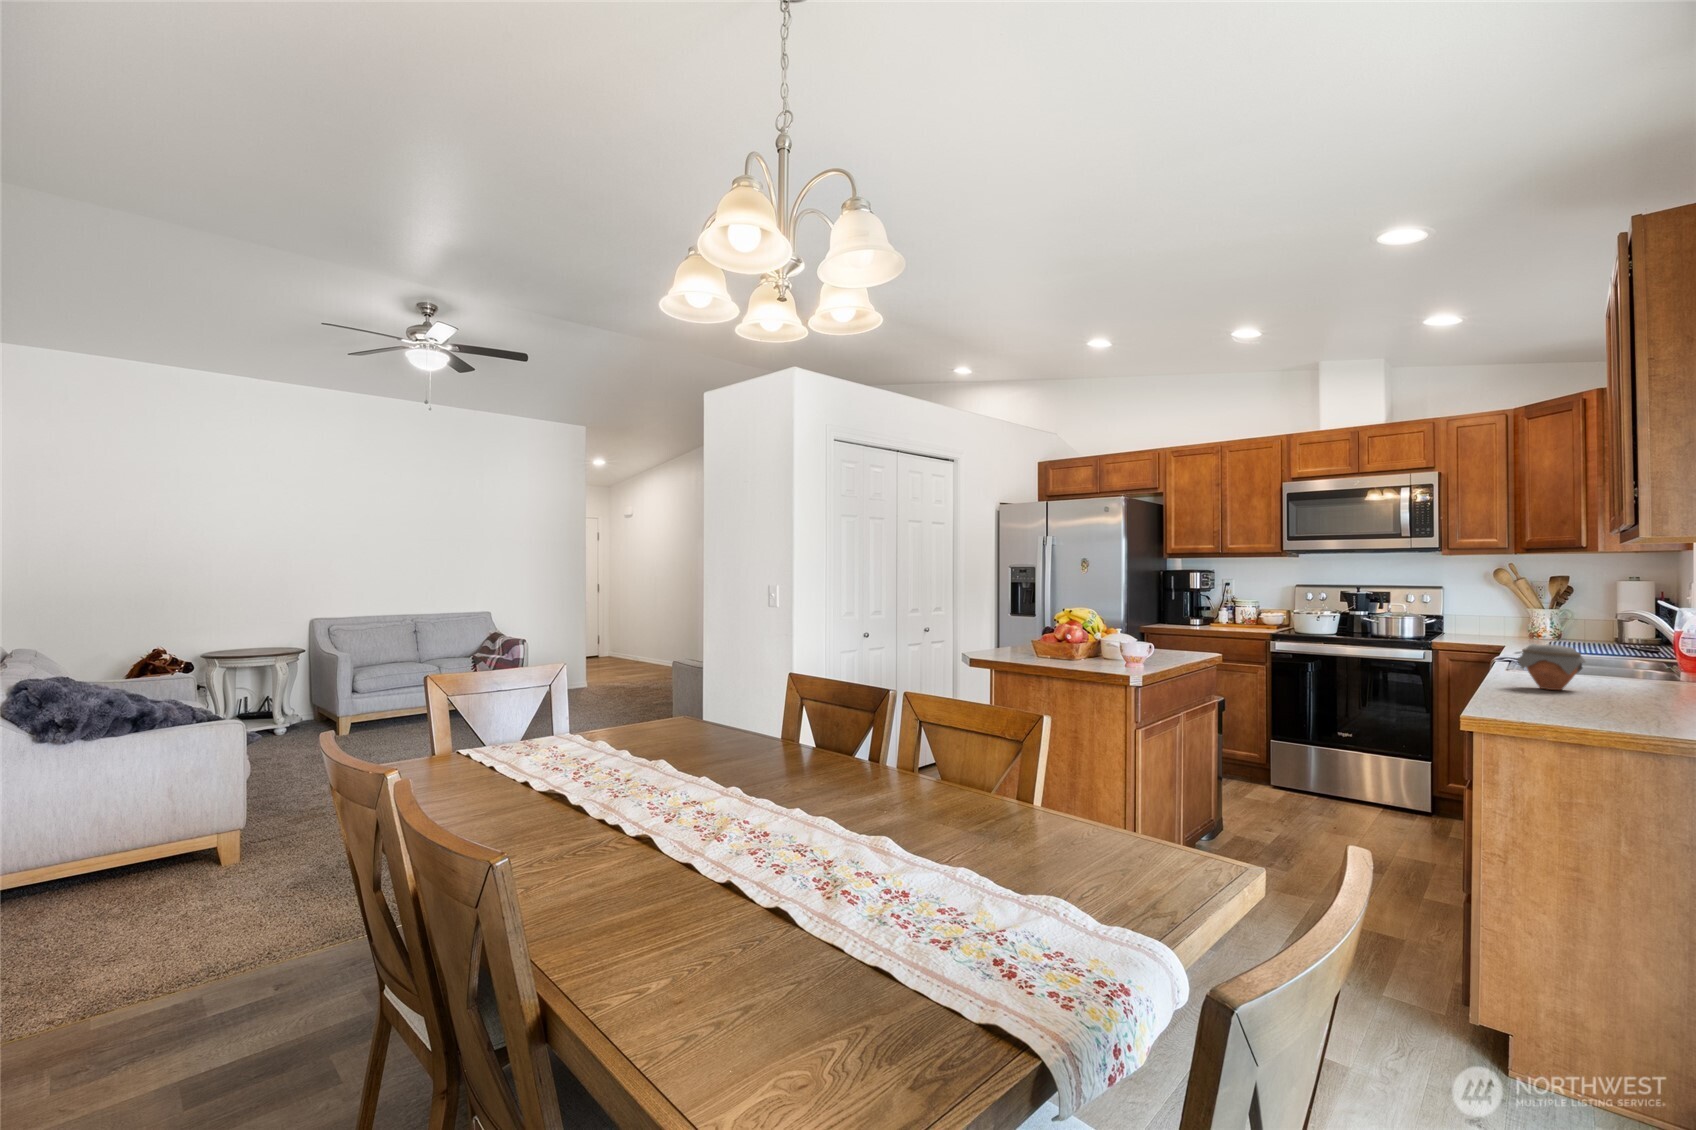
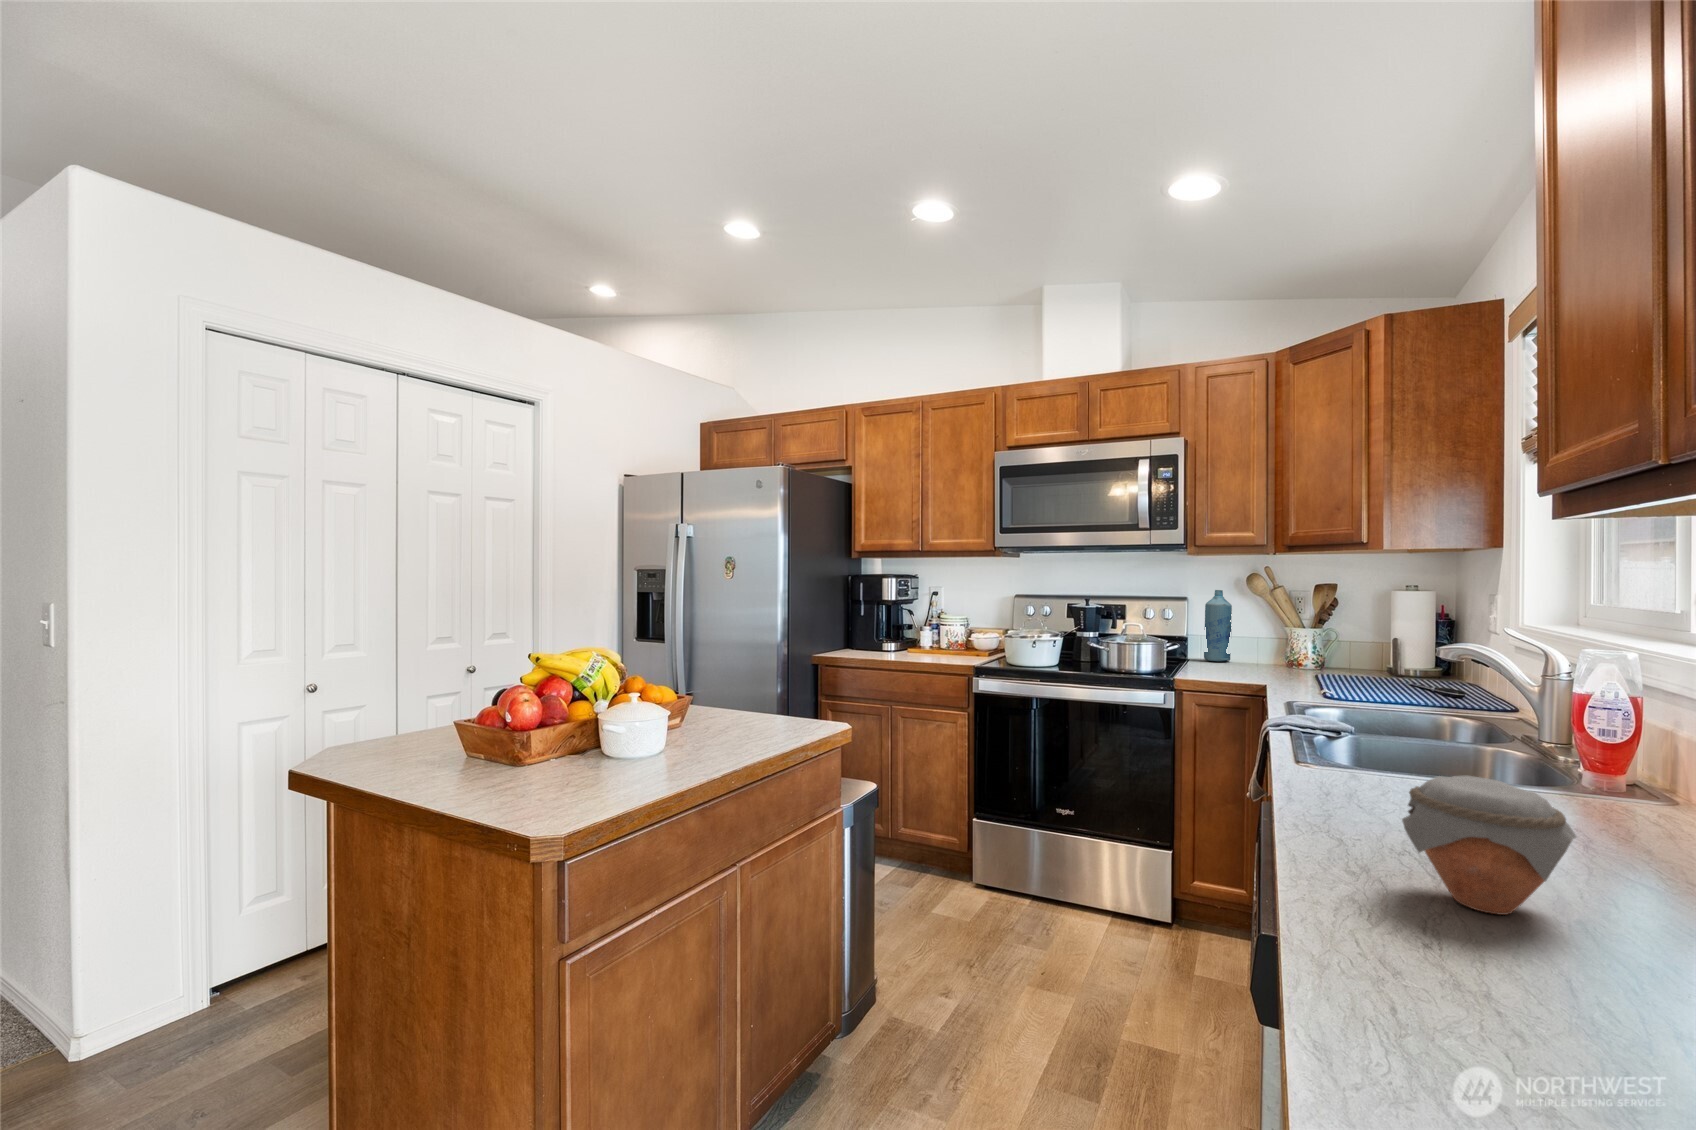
bottle: none [1457,581,1481,634] -> present [1204,590,1232,661]

